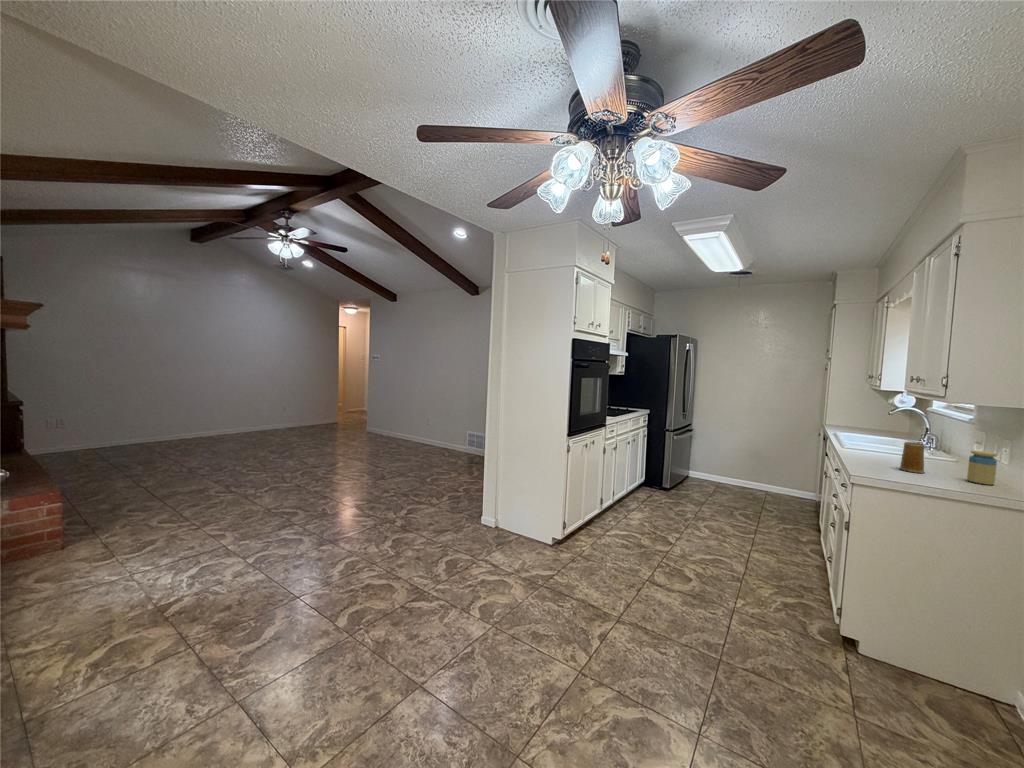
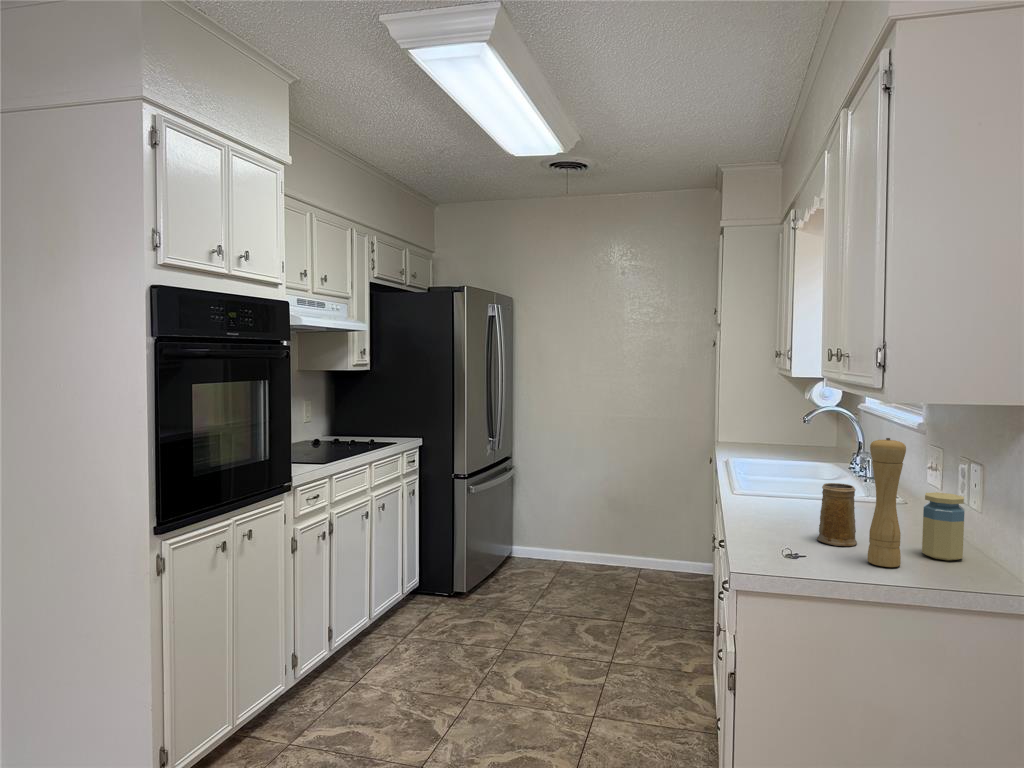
pepper mill: none [931,420,959,483] -> present [868,438,906,567]

